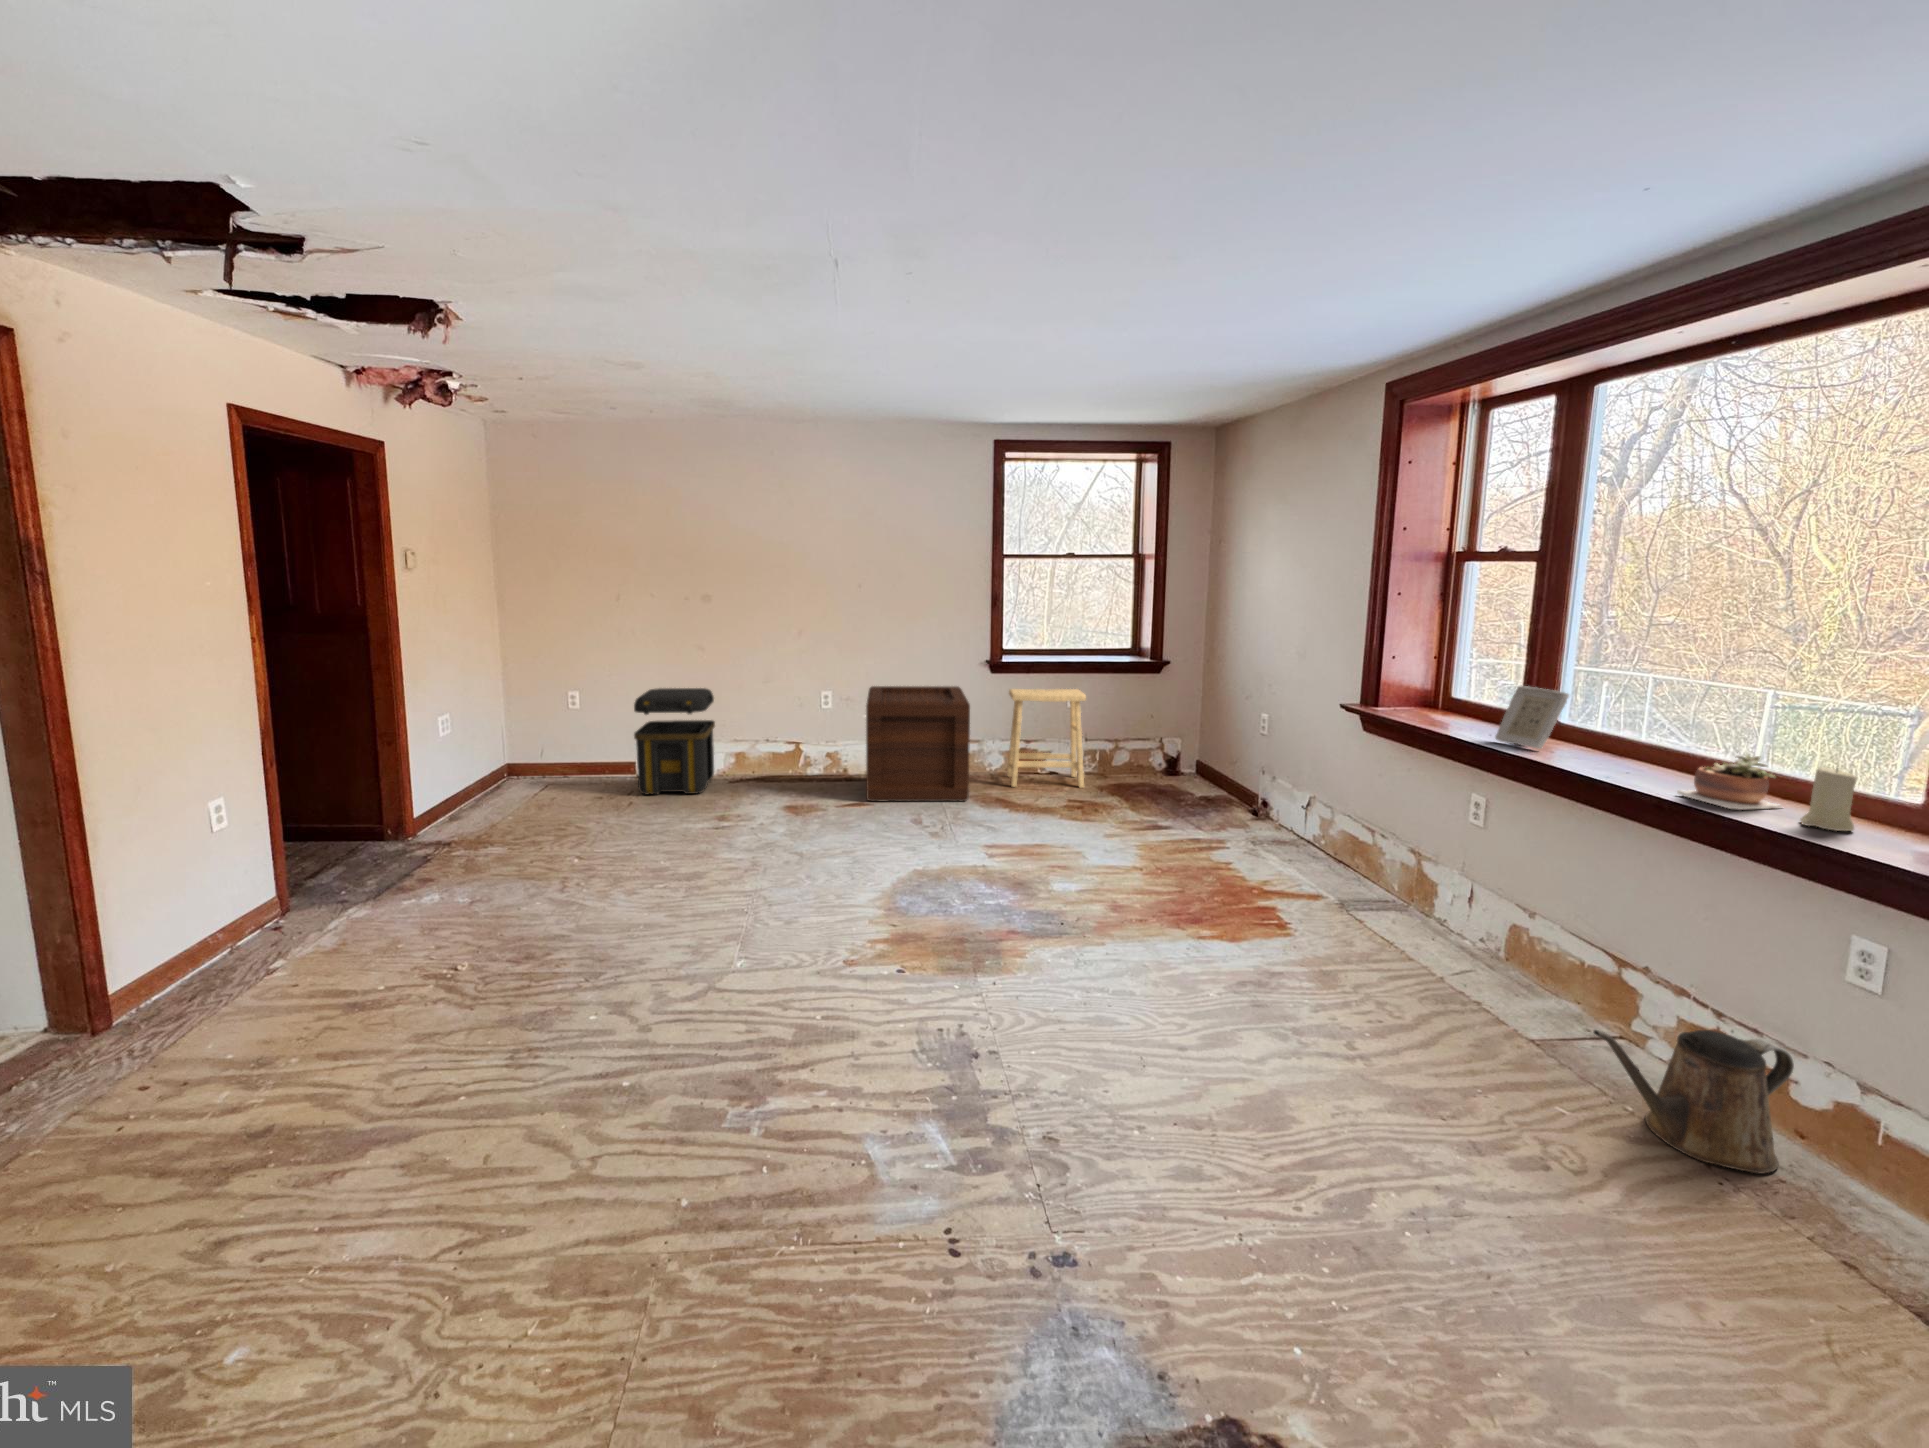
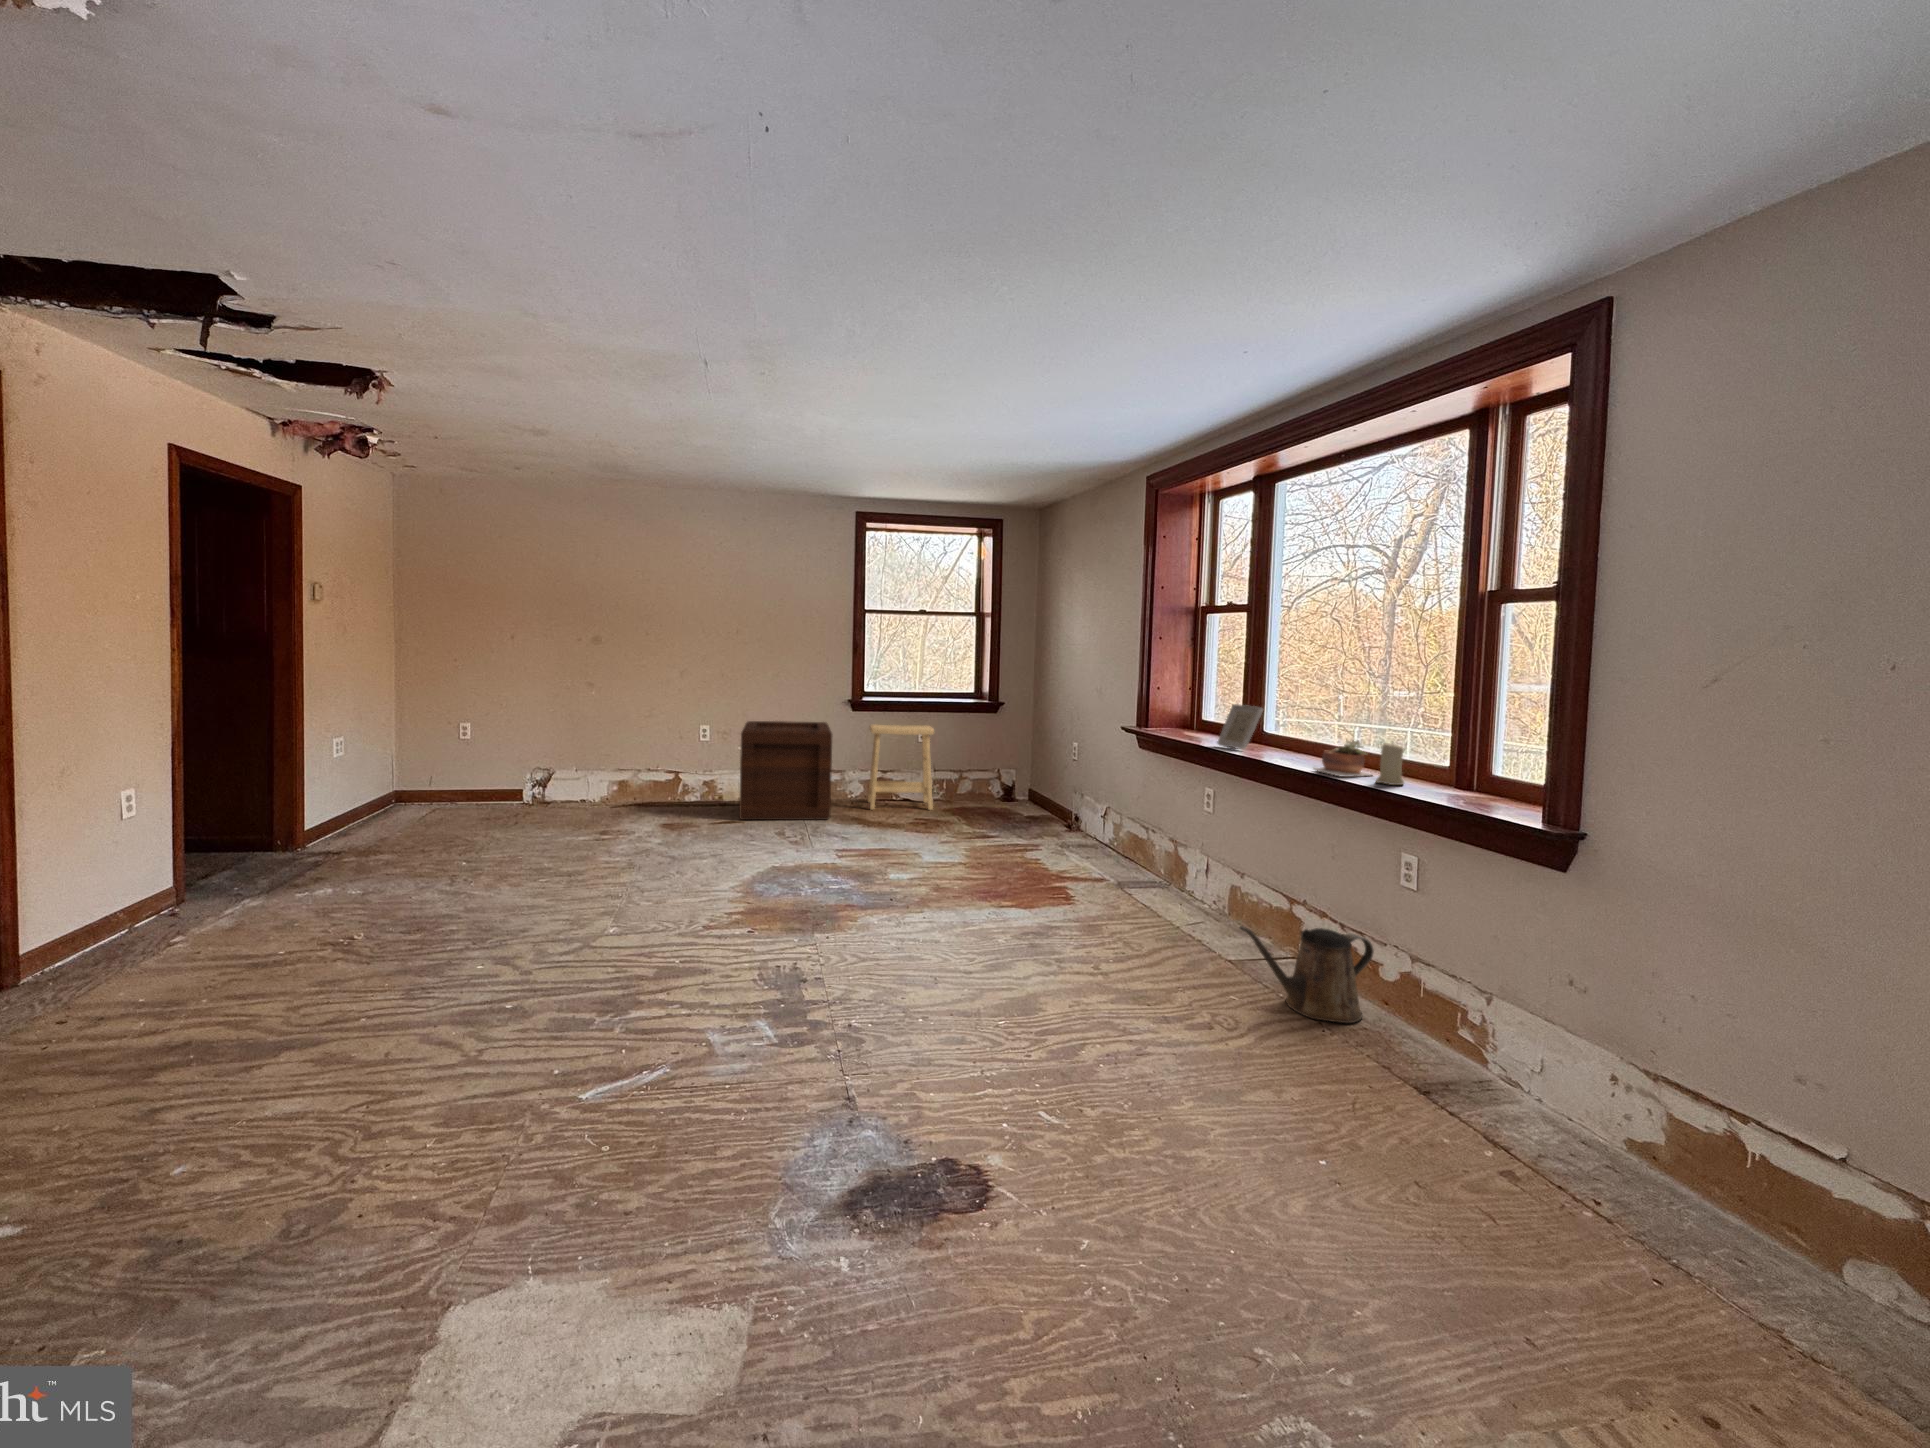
toolbox: present [634,688,715,794] -> none [524,720,602,816]

